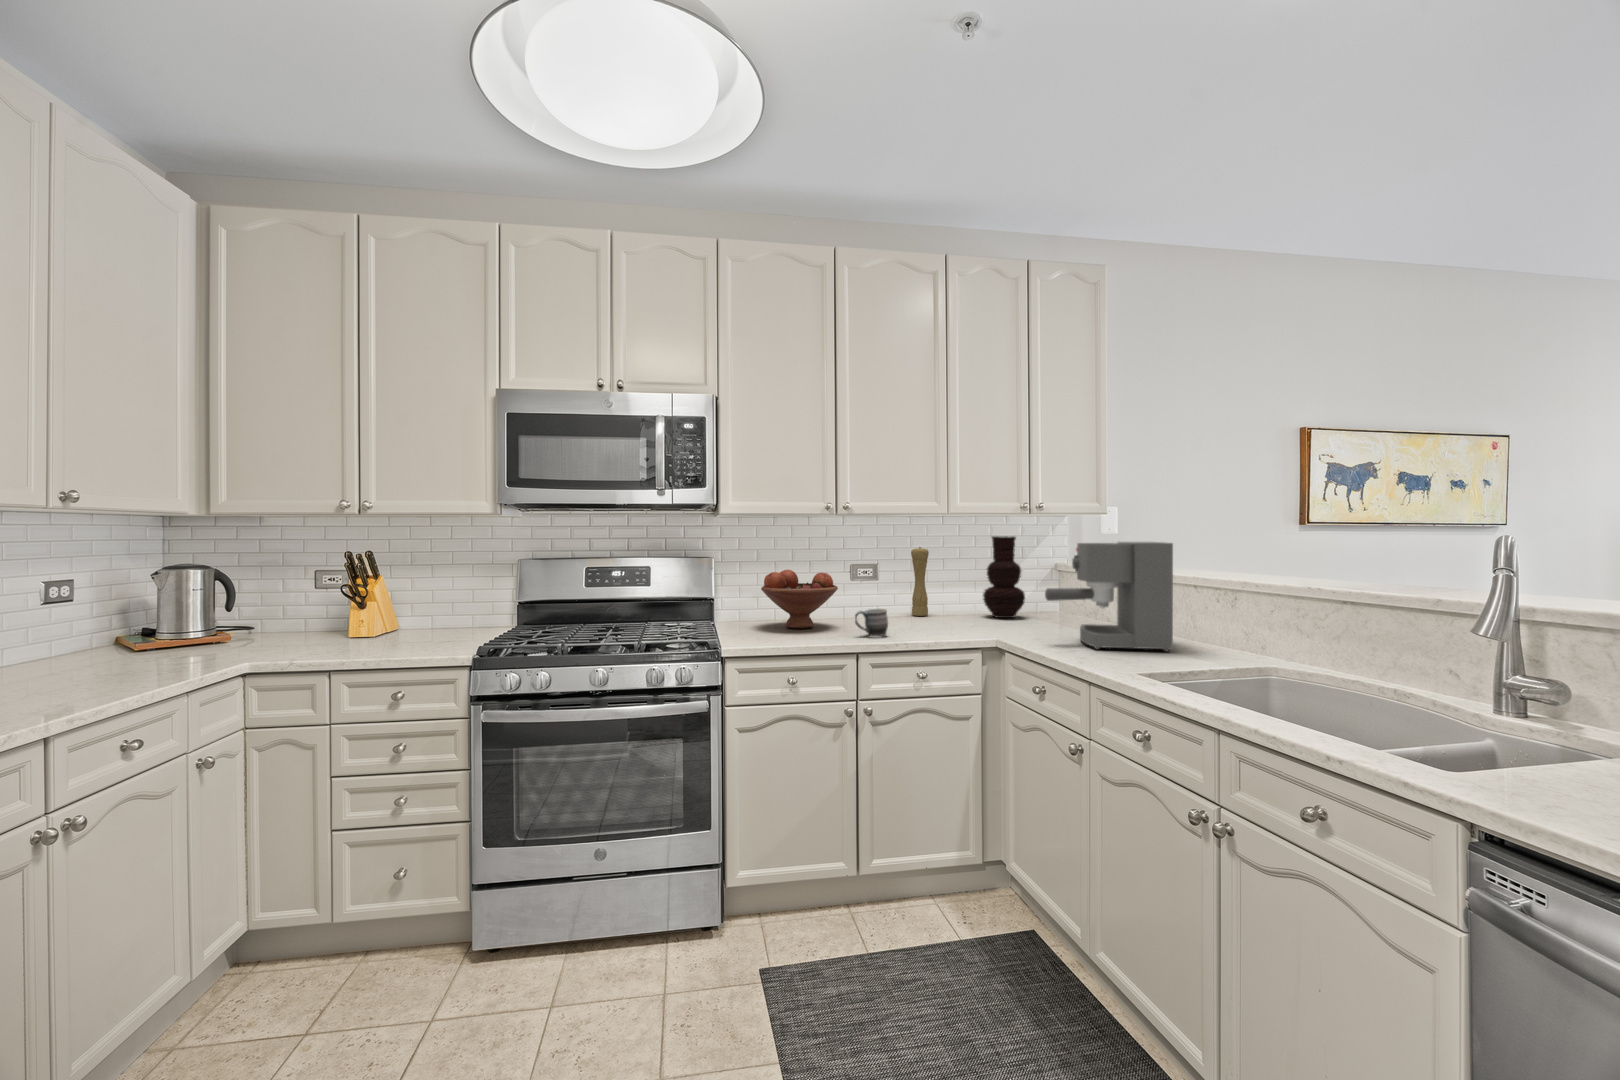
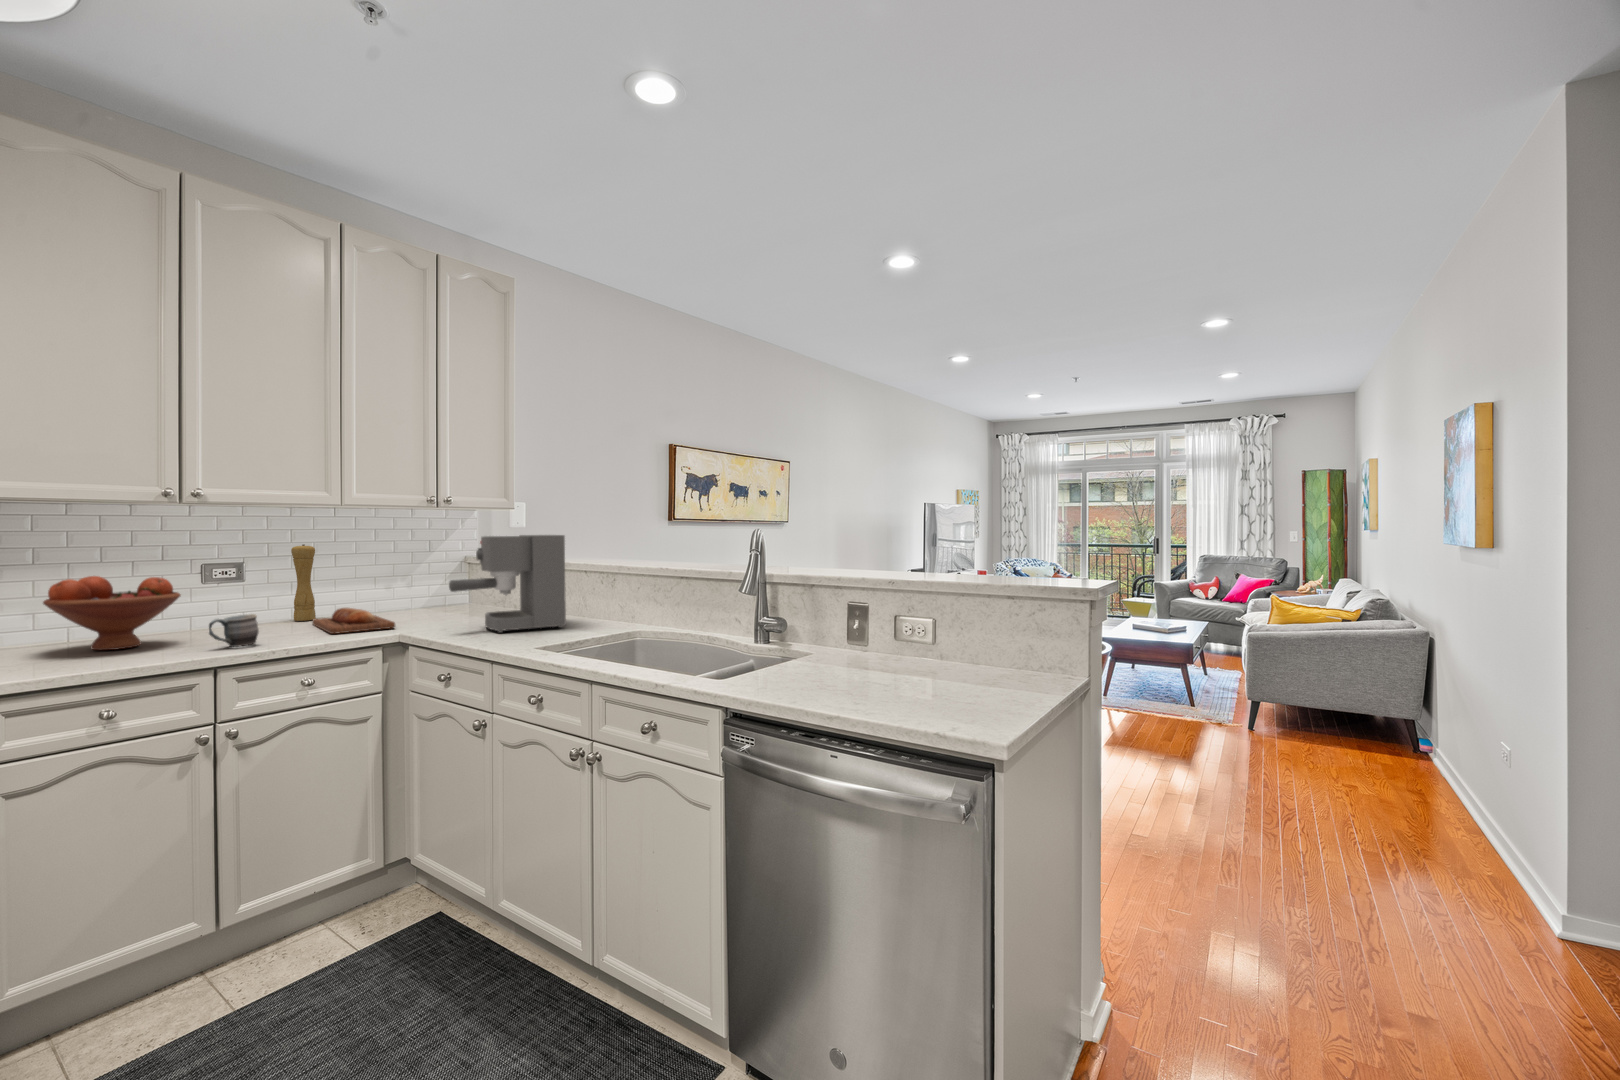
vase: present [983,536,1025,618] -> none [384,531,432,615]
bread loaf: none [926,607,994,632] -> present [312,608,395,634]

